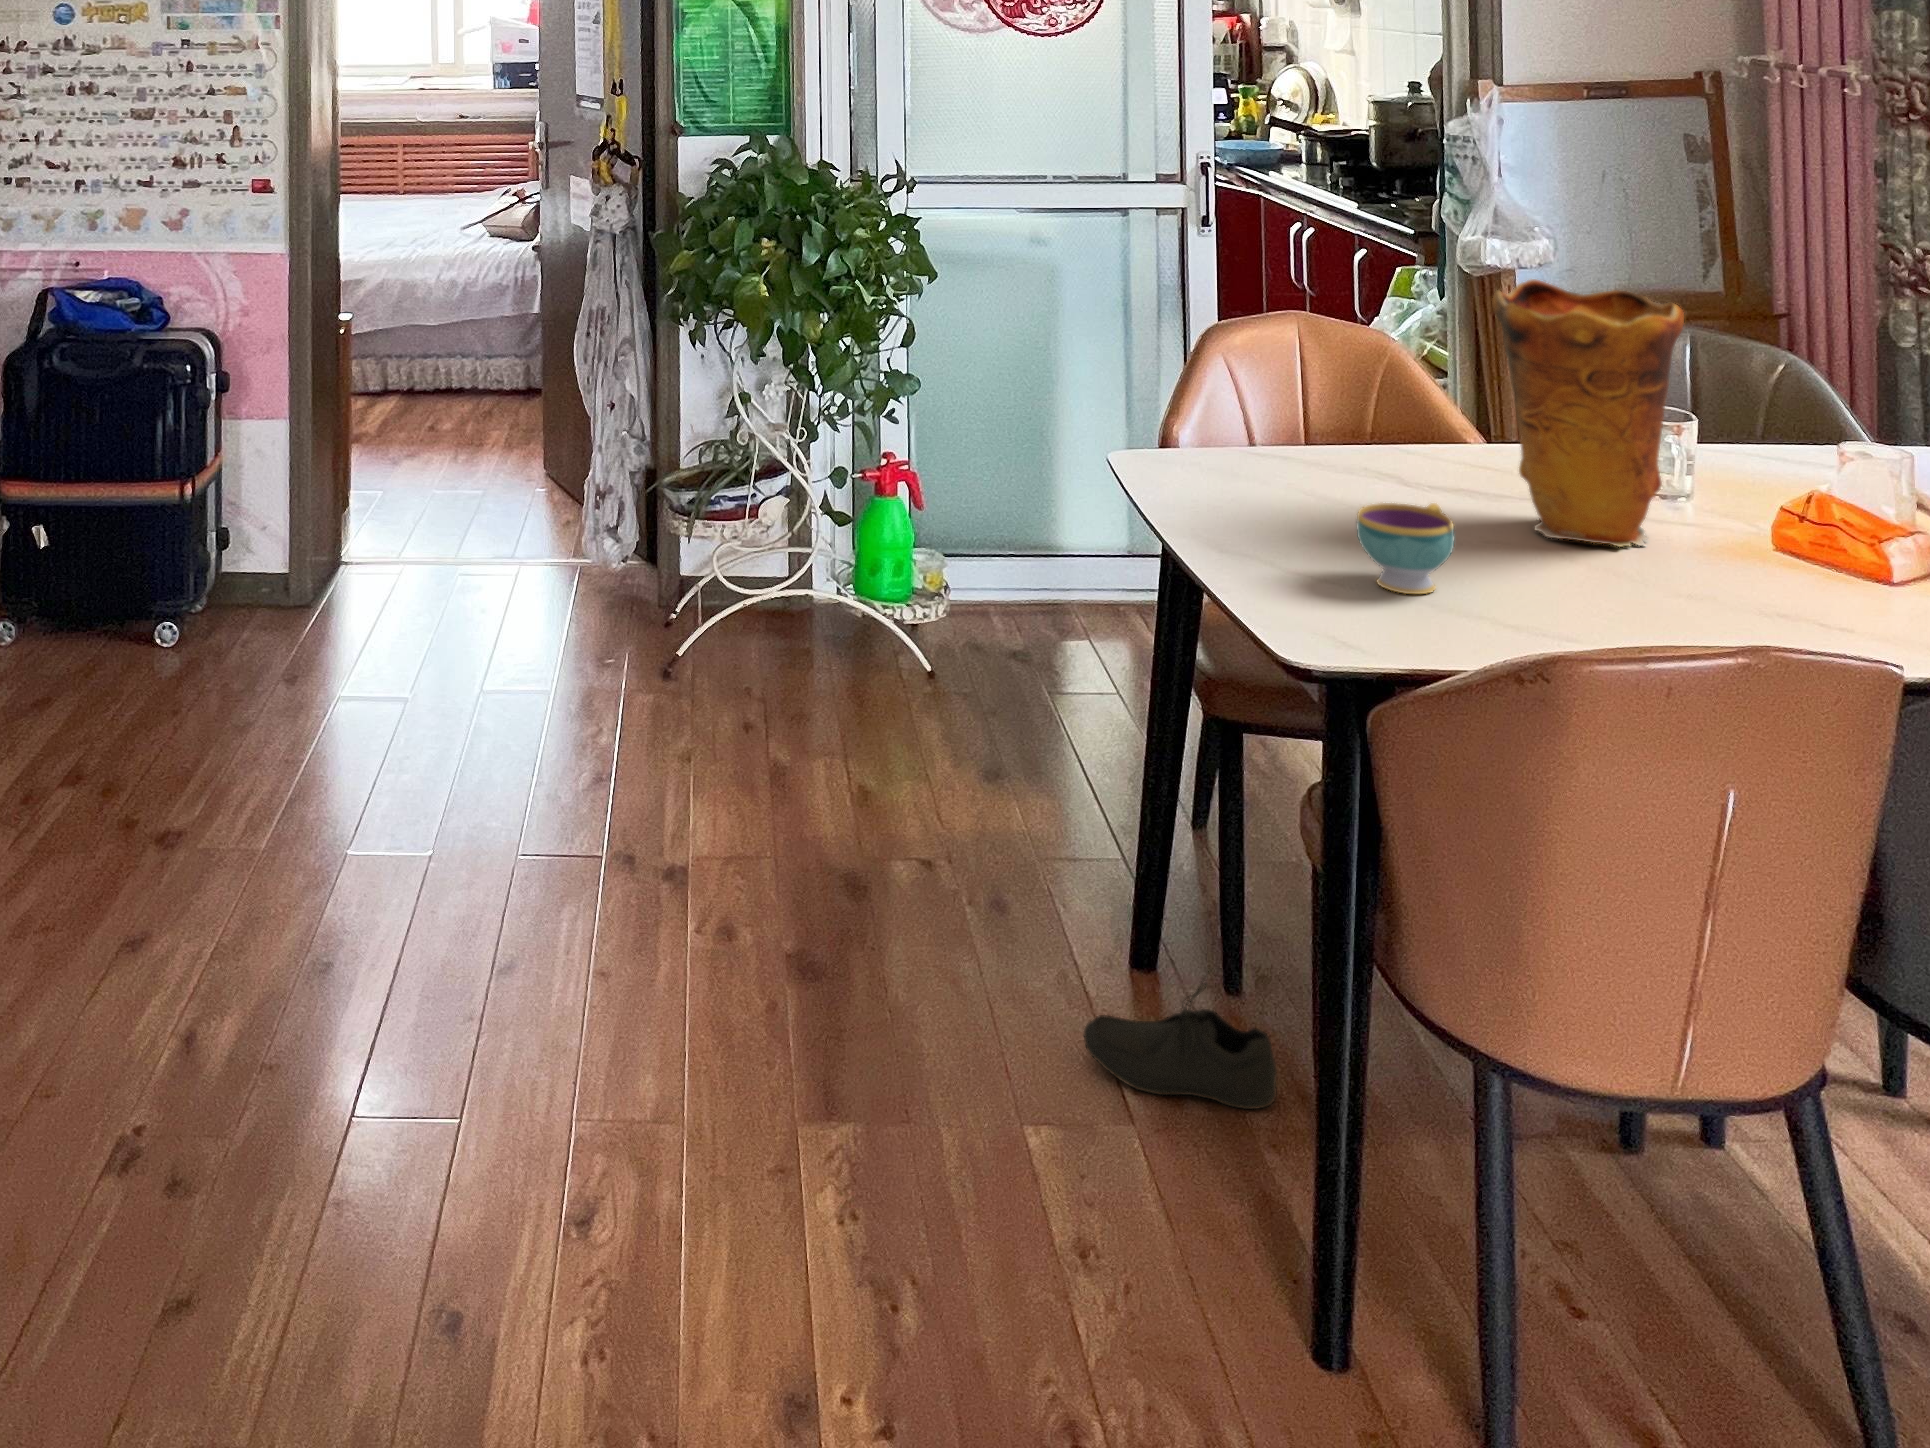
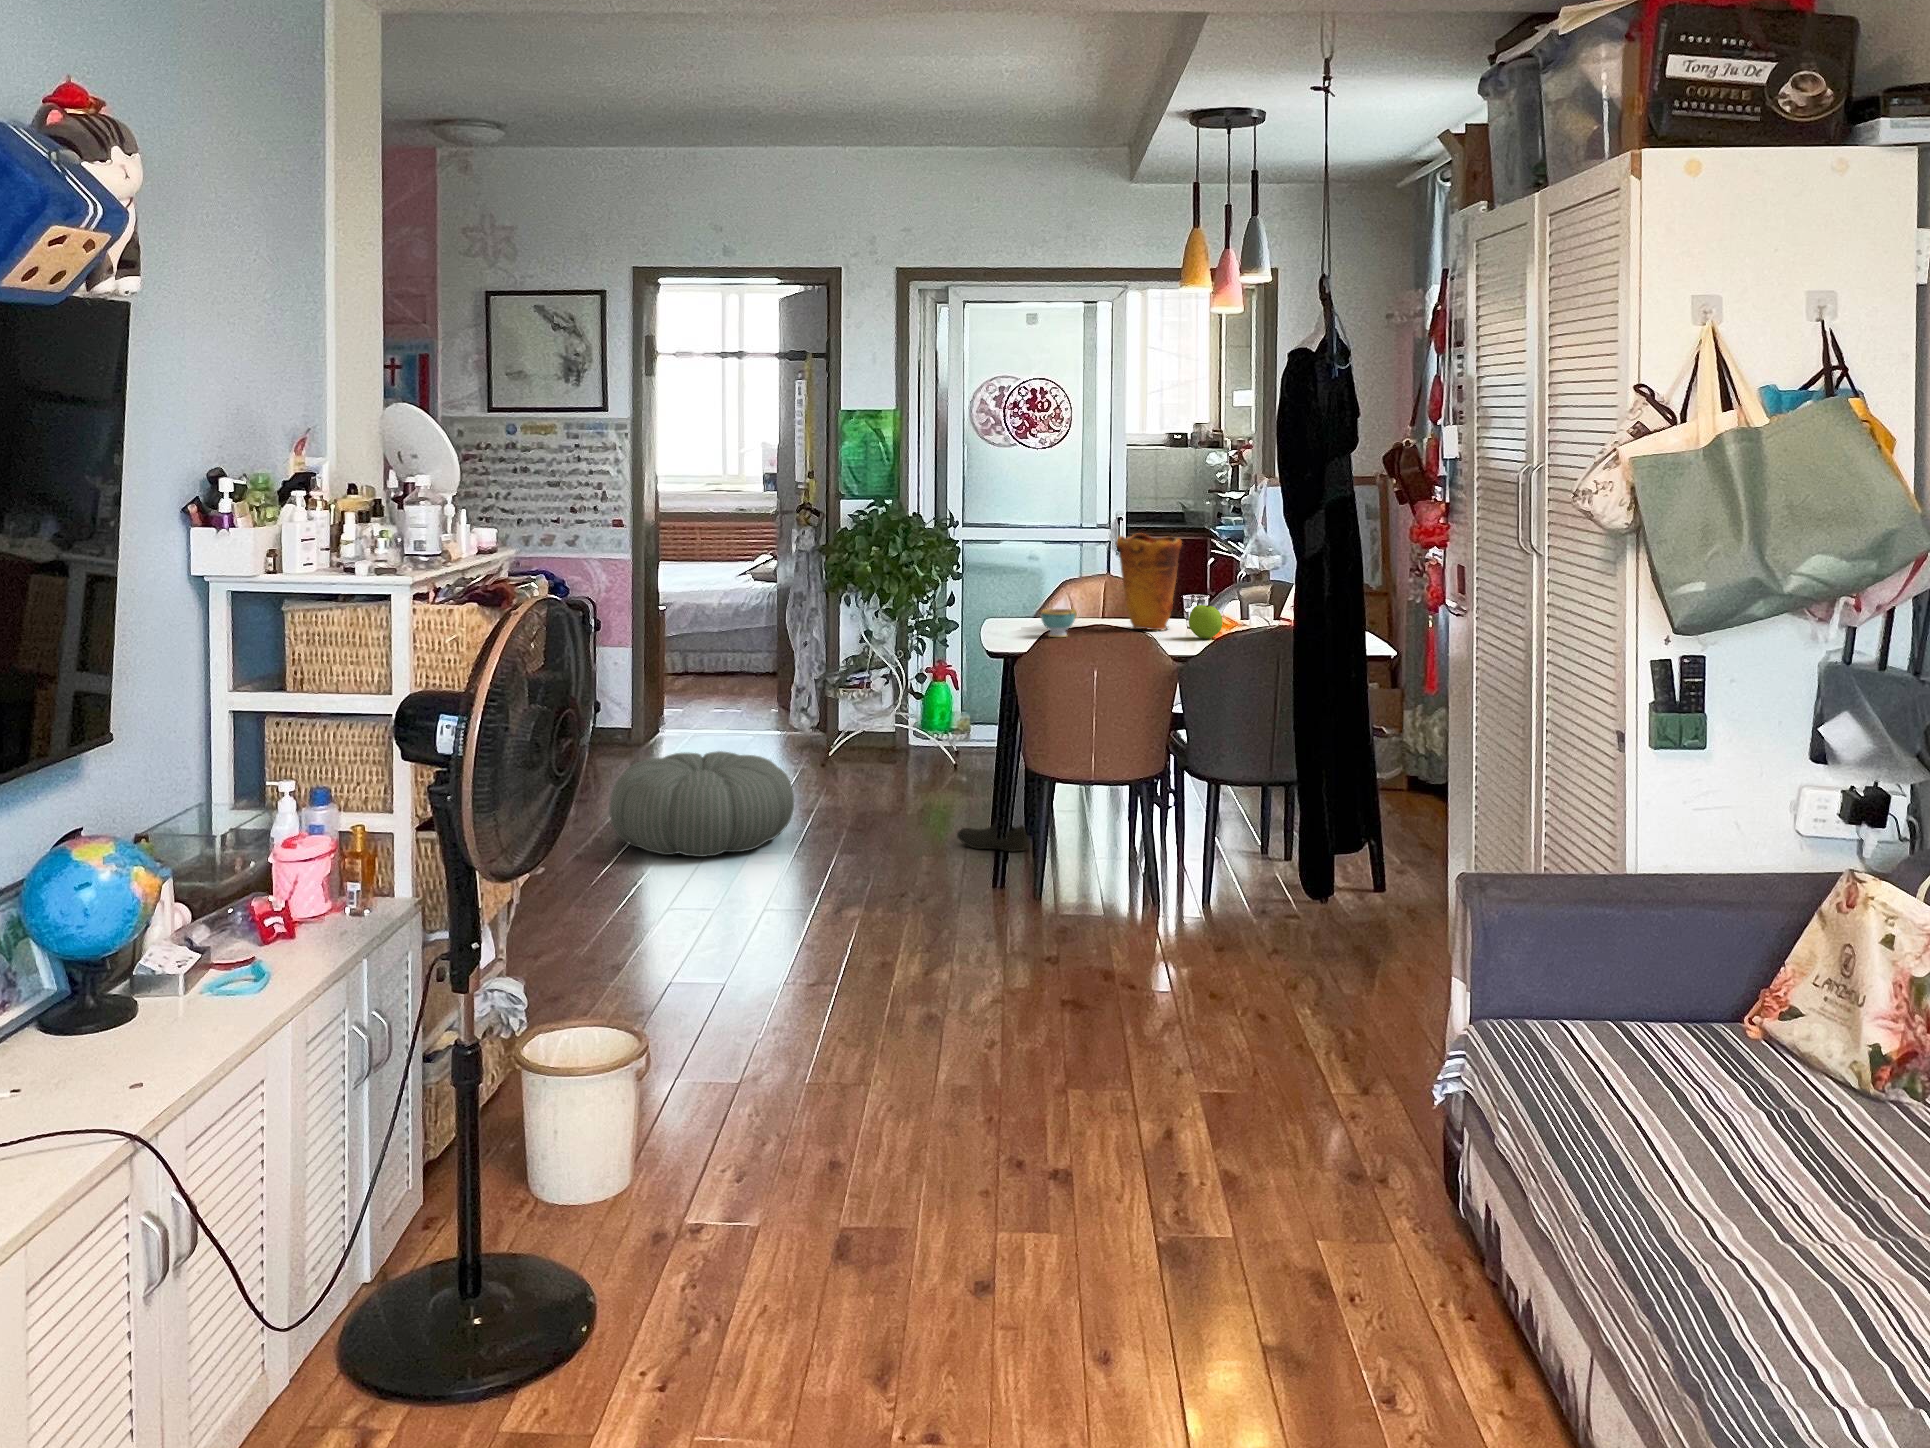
apple: none [1786,508,1897,609] -> present [1189,605,1222,639]
pouf: none [215,781,672,1156] -> present [609,751,794,857]

